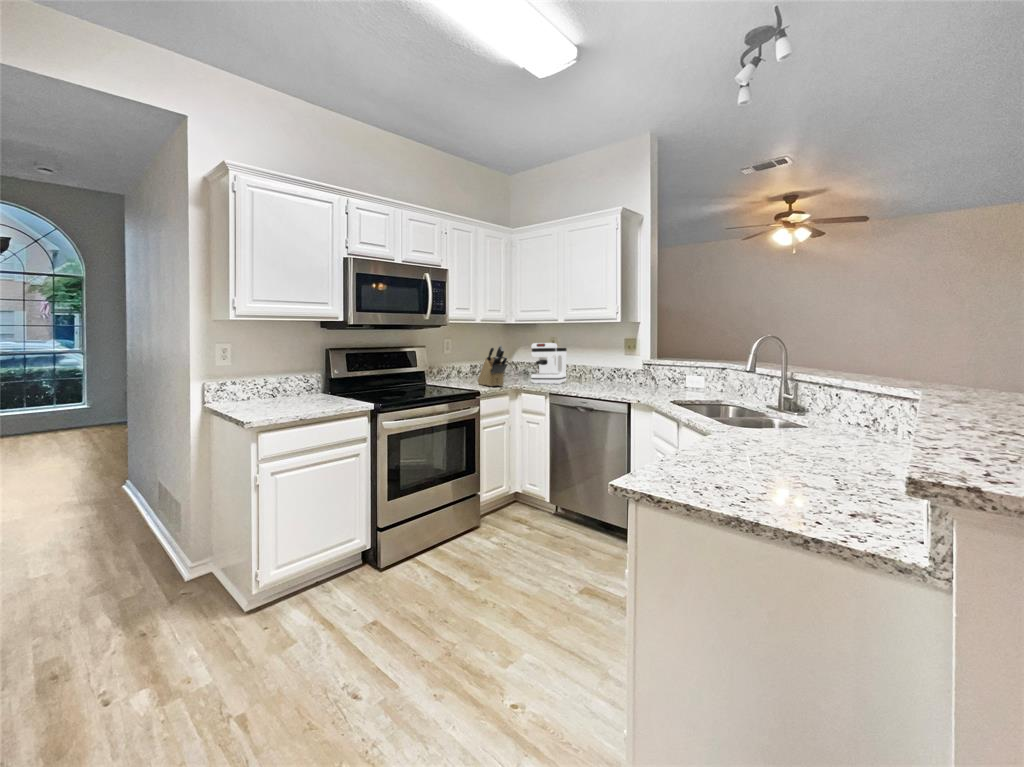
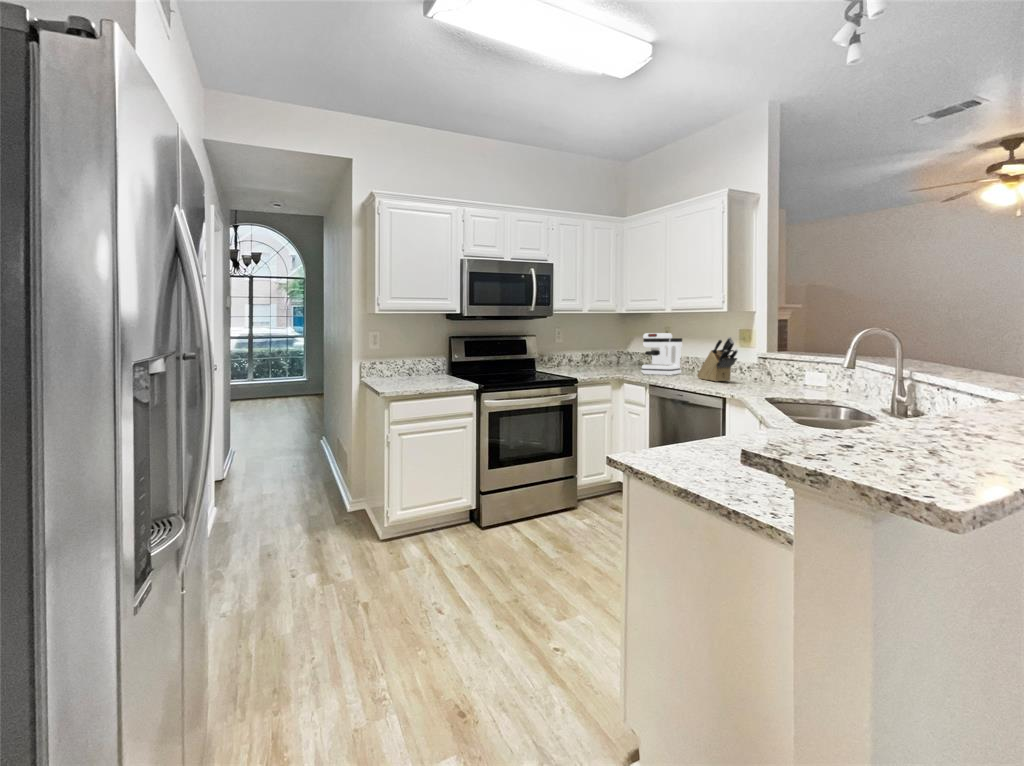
knife block: present [478,345,507,386] -> present [697,337,738,382]

